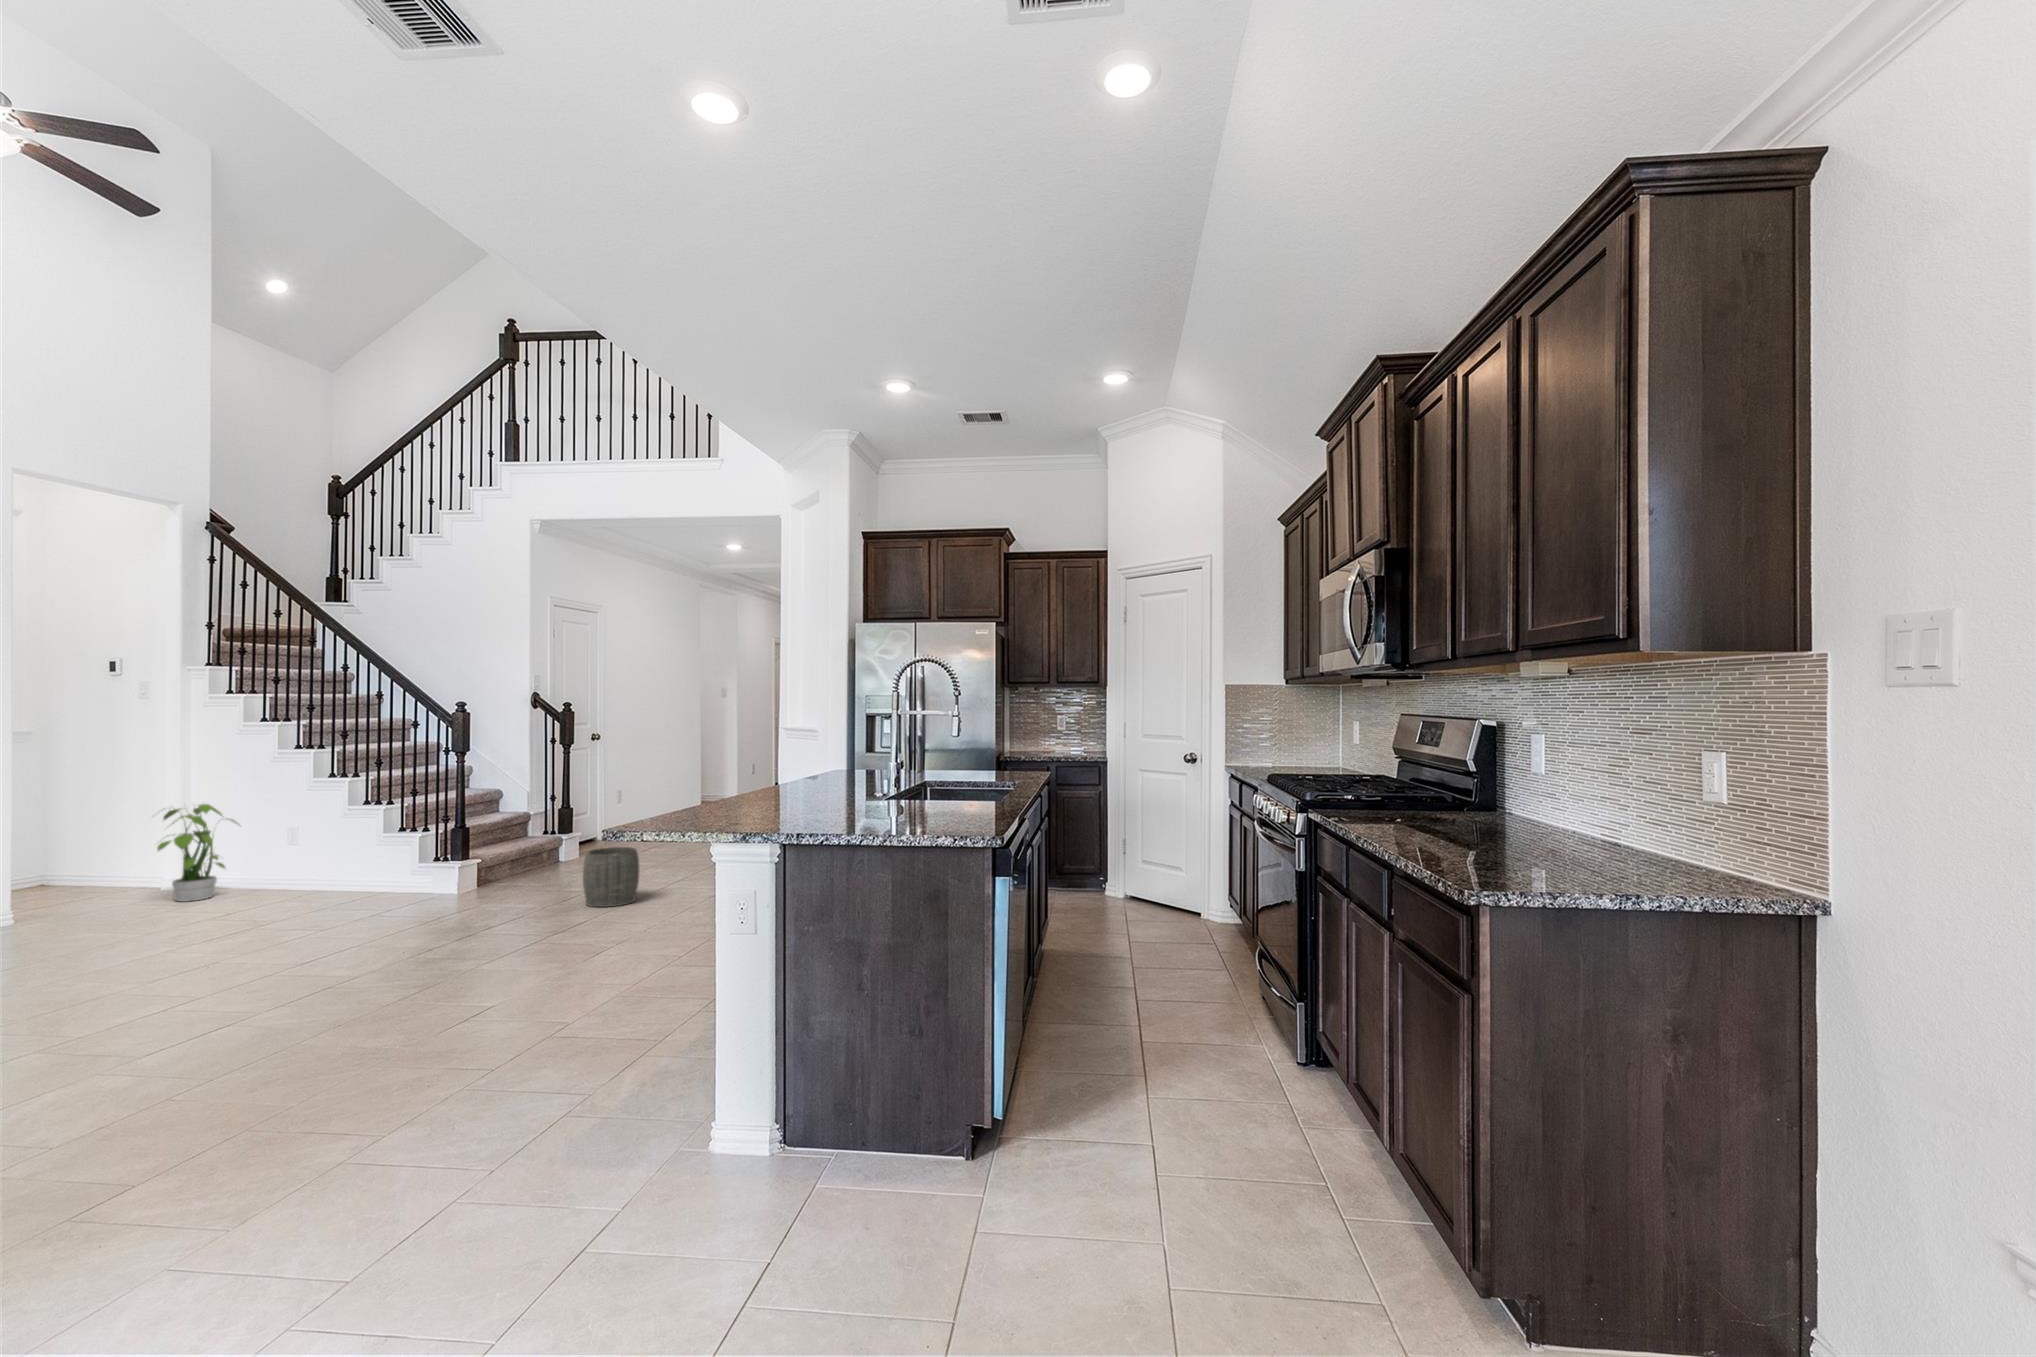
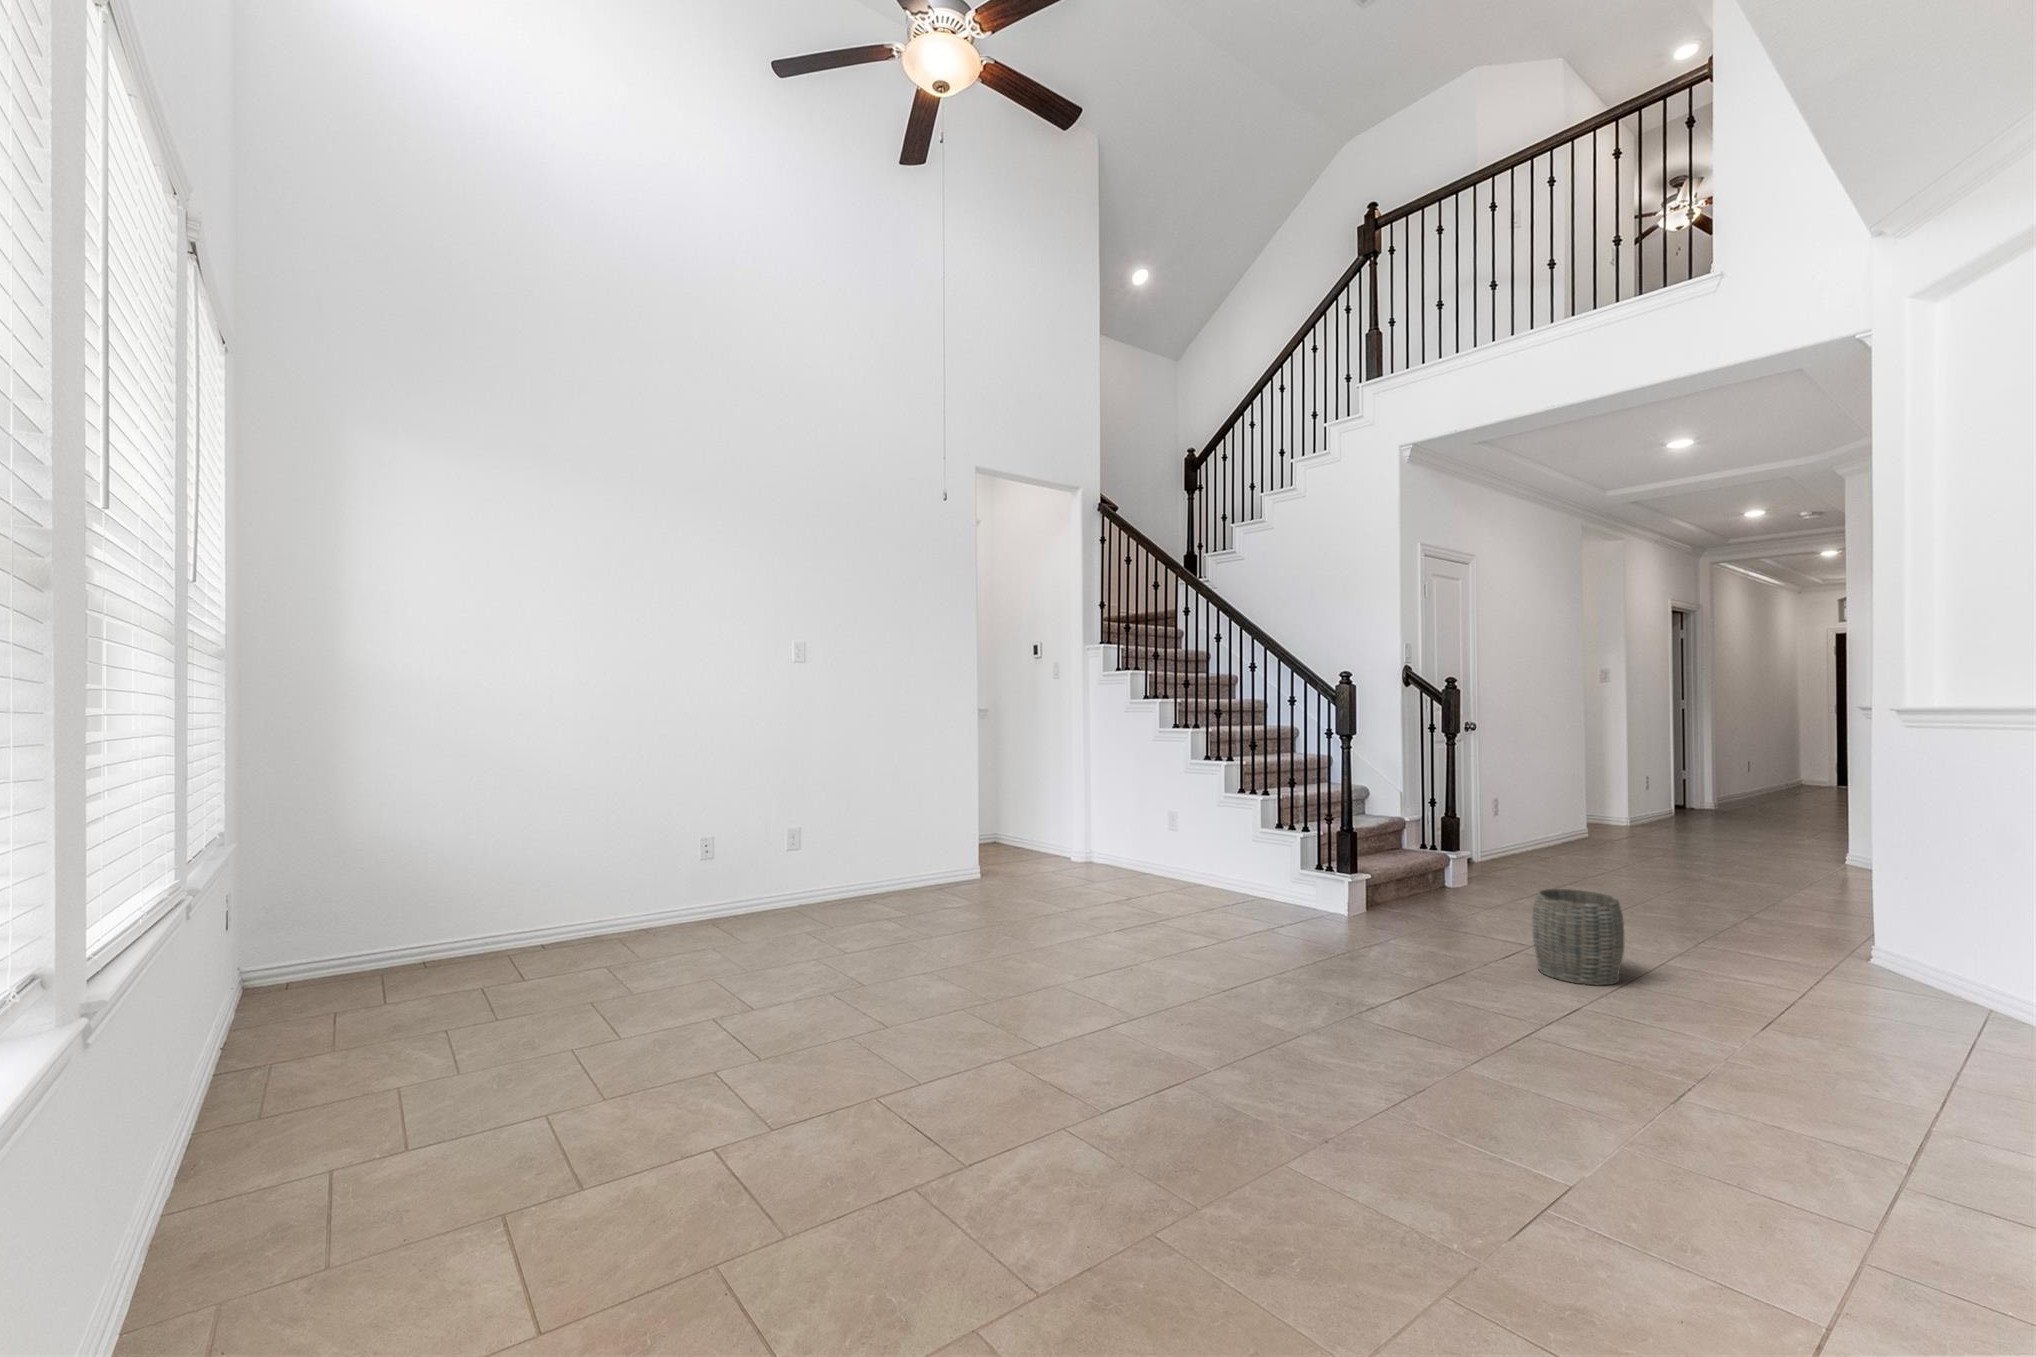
potted plant: present [153,804,238,902] -> none [1066,778,1134,880]

